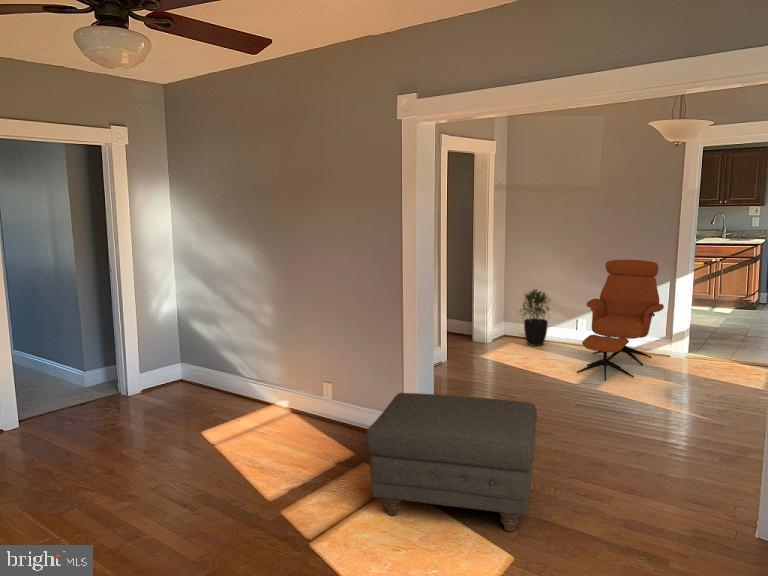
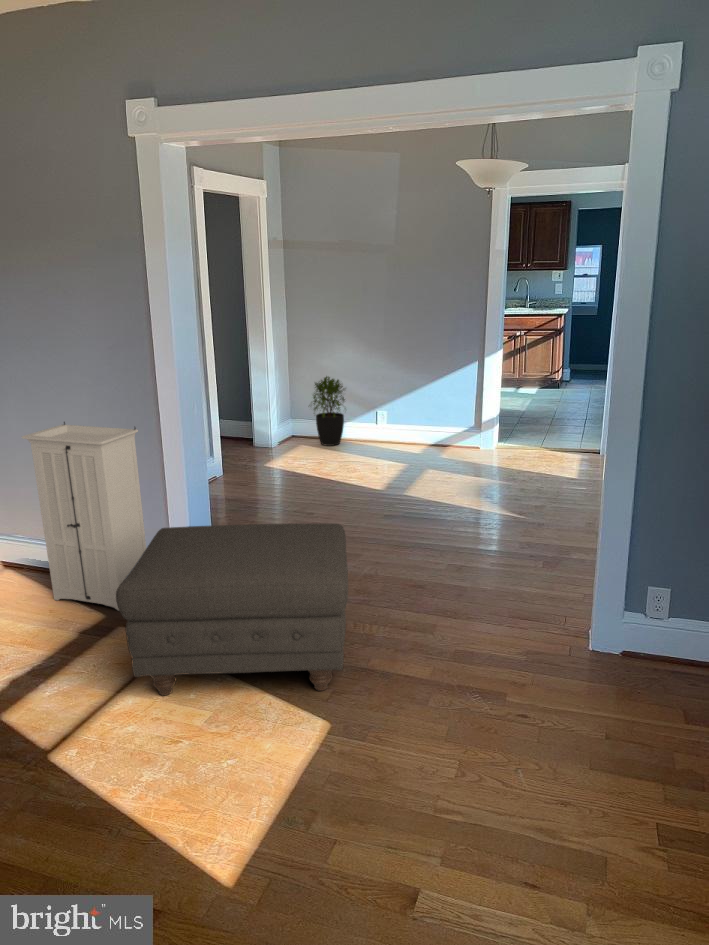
armchair: present [577,260,664,381] -> none [382,336,473,482]
storage cabinet: none [312,312,388,453] -> present [22,422,146,611]

